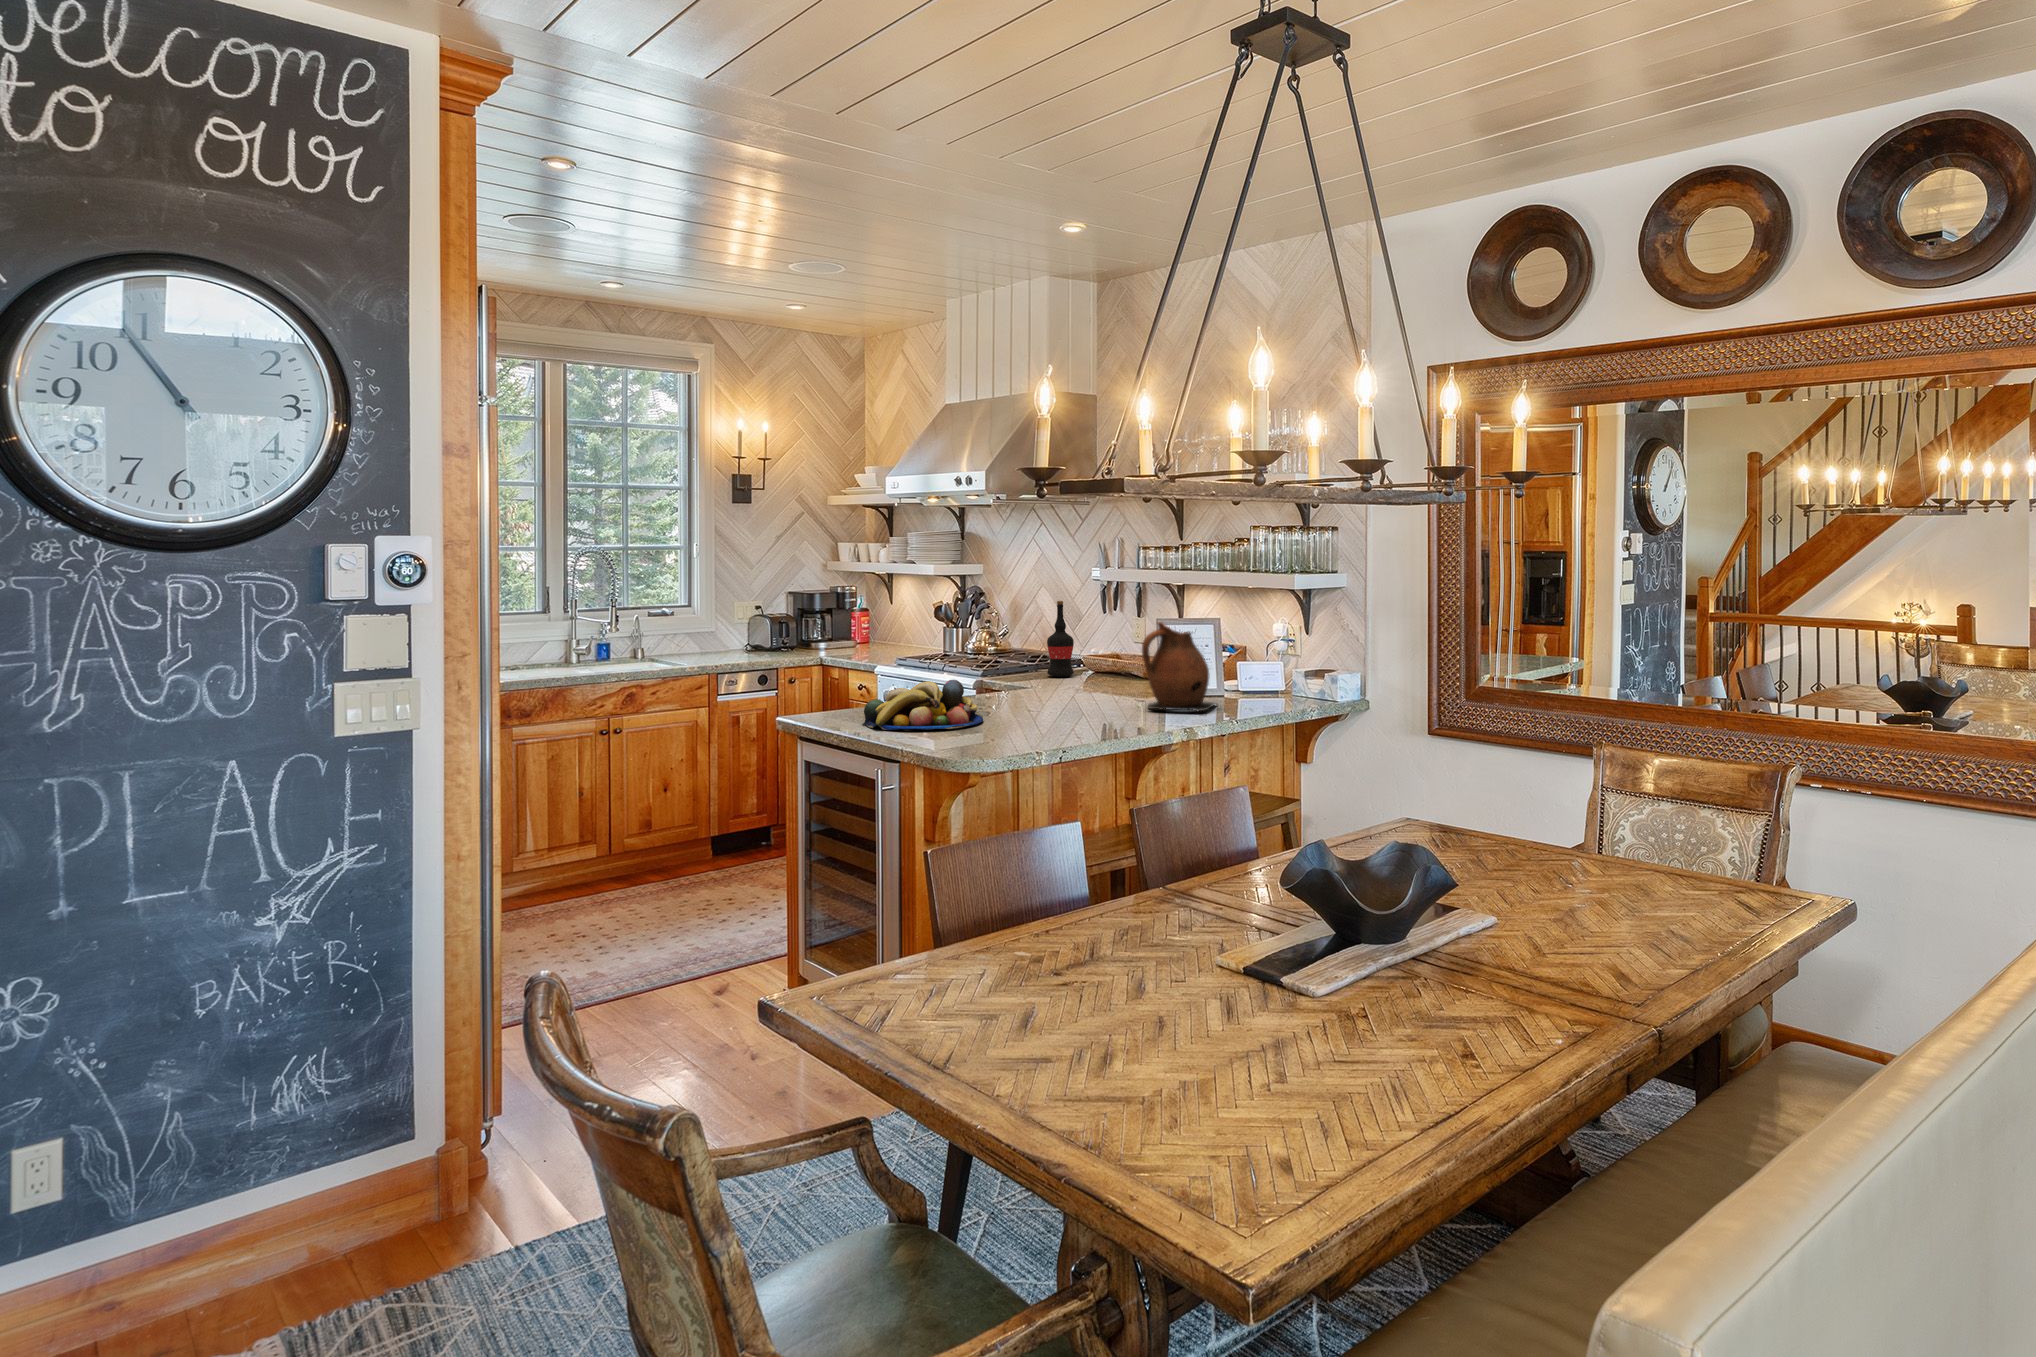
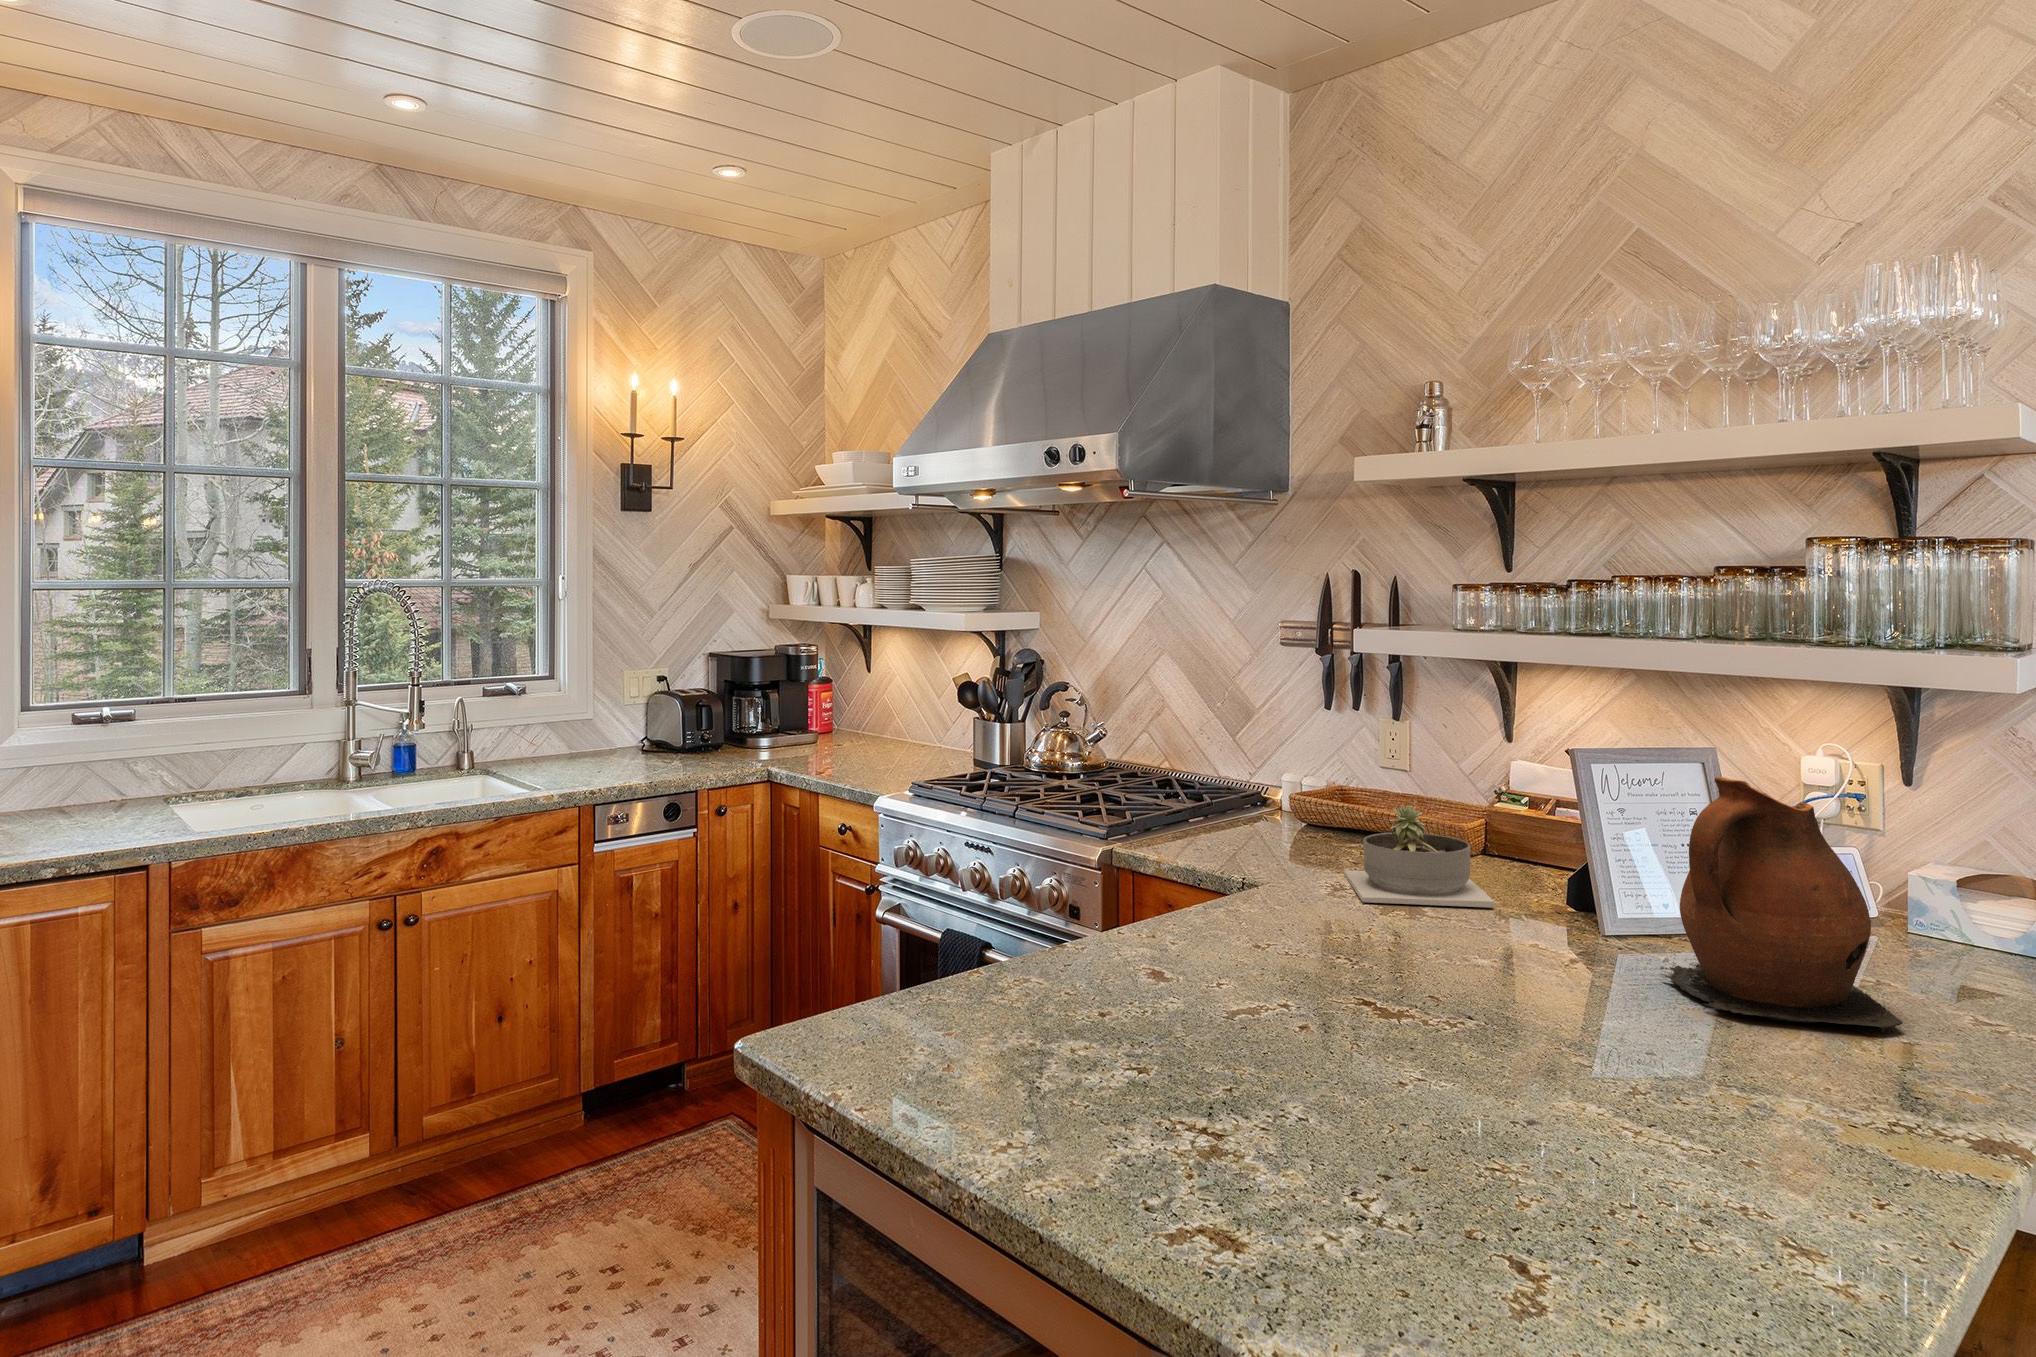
wine bottle: present [1047,601,1074,677] -> none [1248,691,1304,844]
succulent planter: none [1067,649,1128,691] -> present [1344,804,1494,908]
fruit bowl: present [863,680,983,730] -> none [1008,945,1353,1144]

